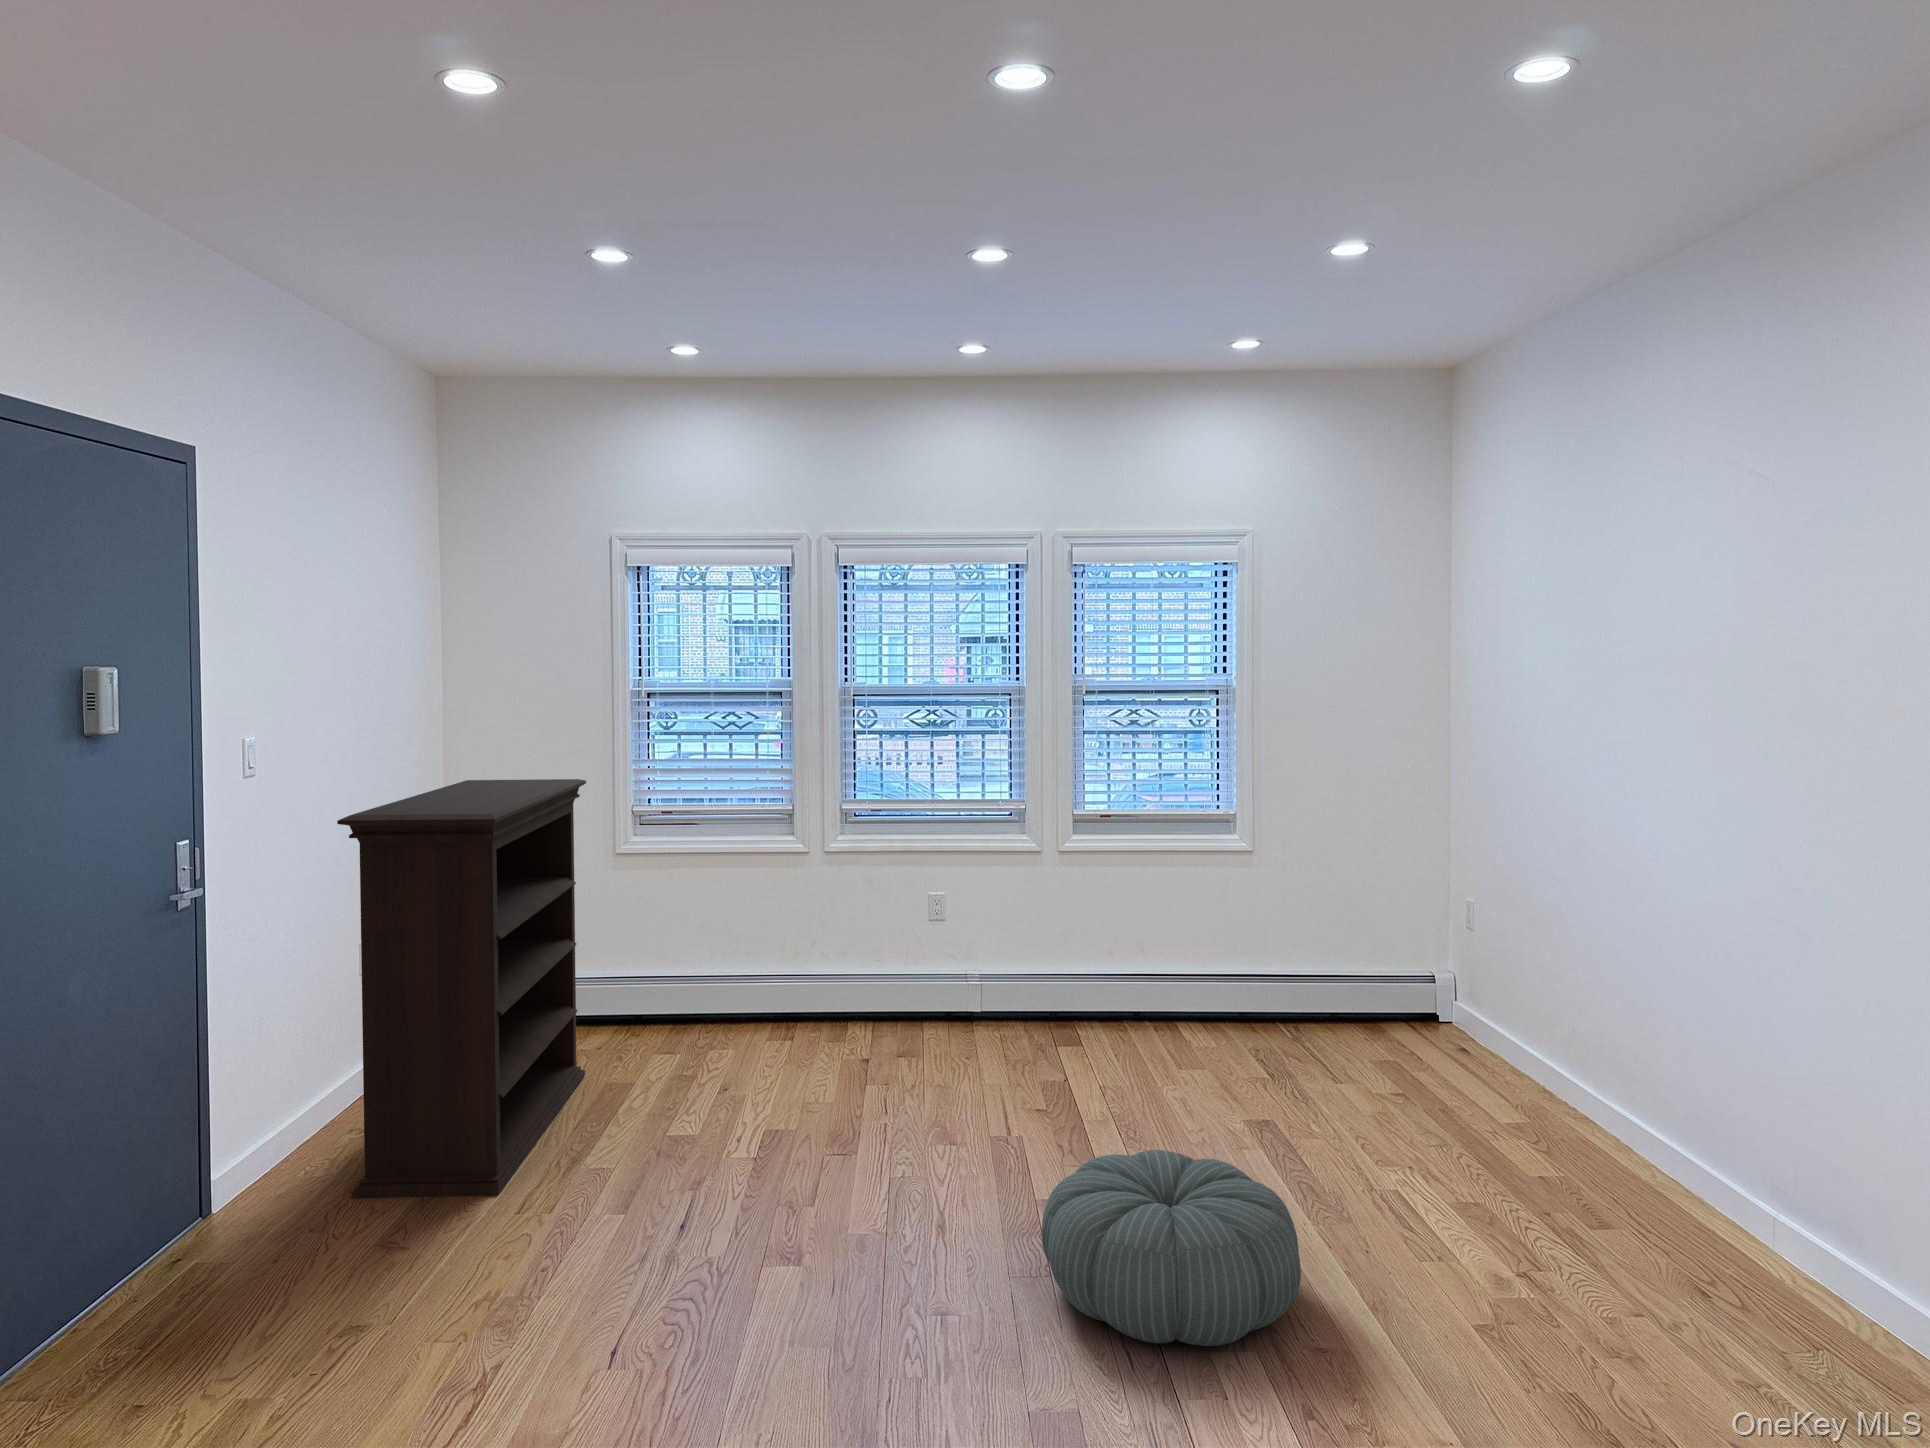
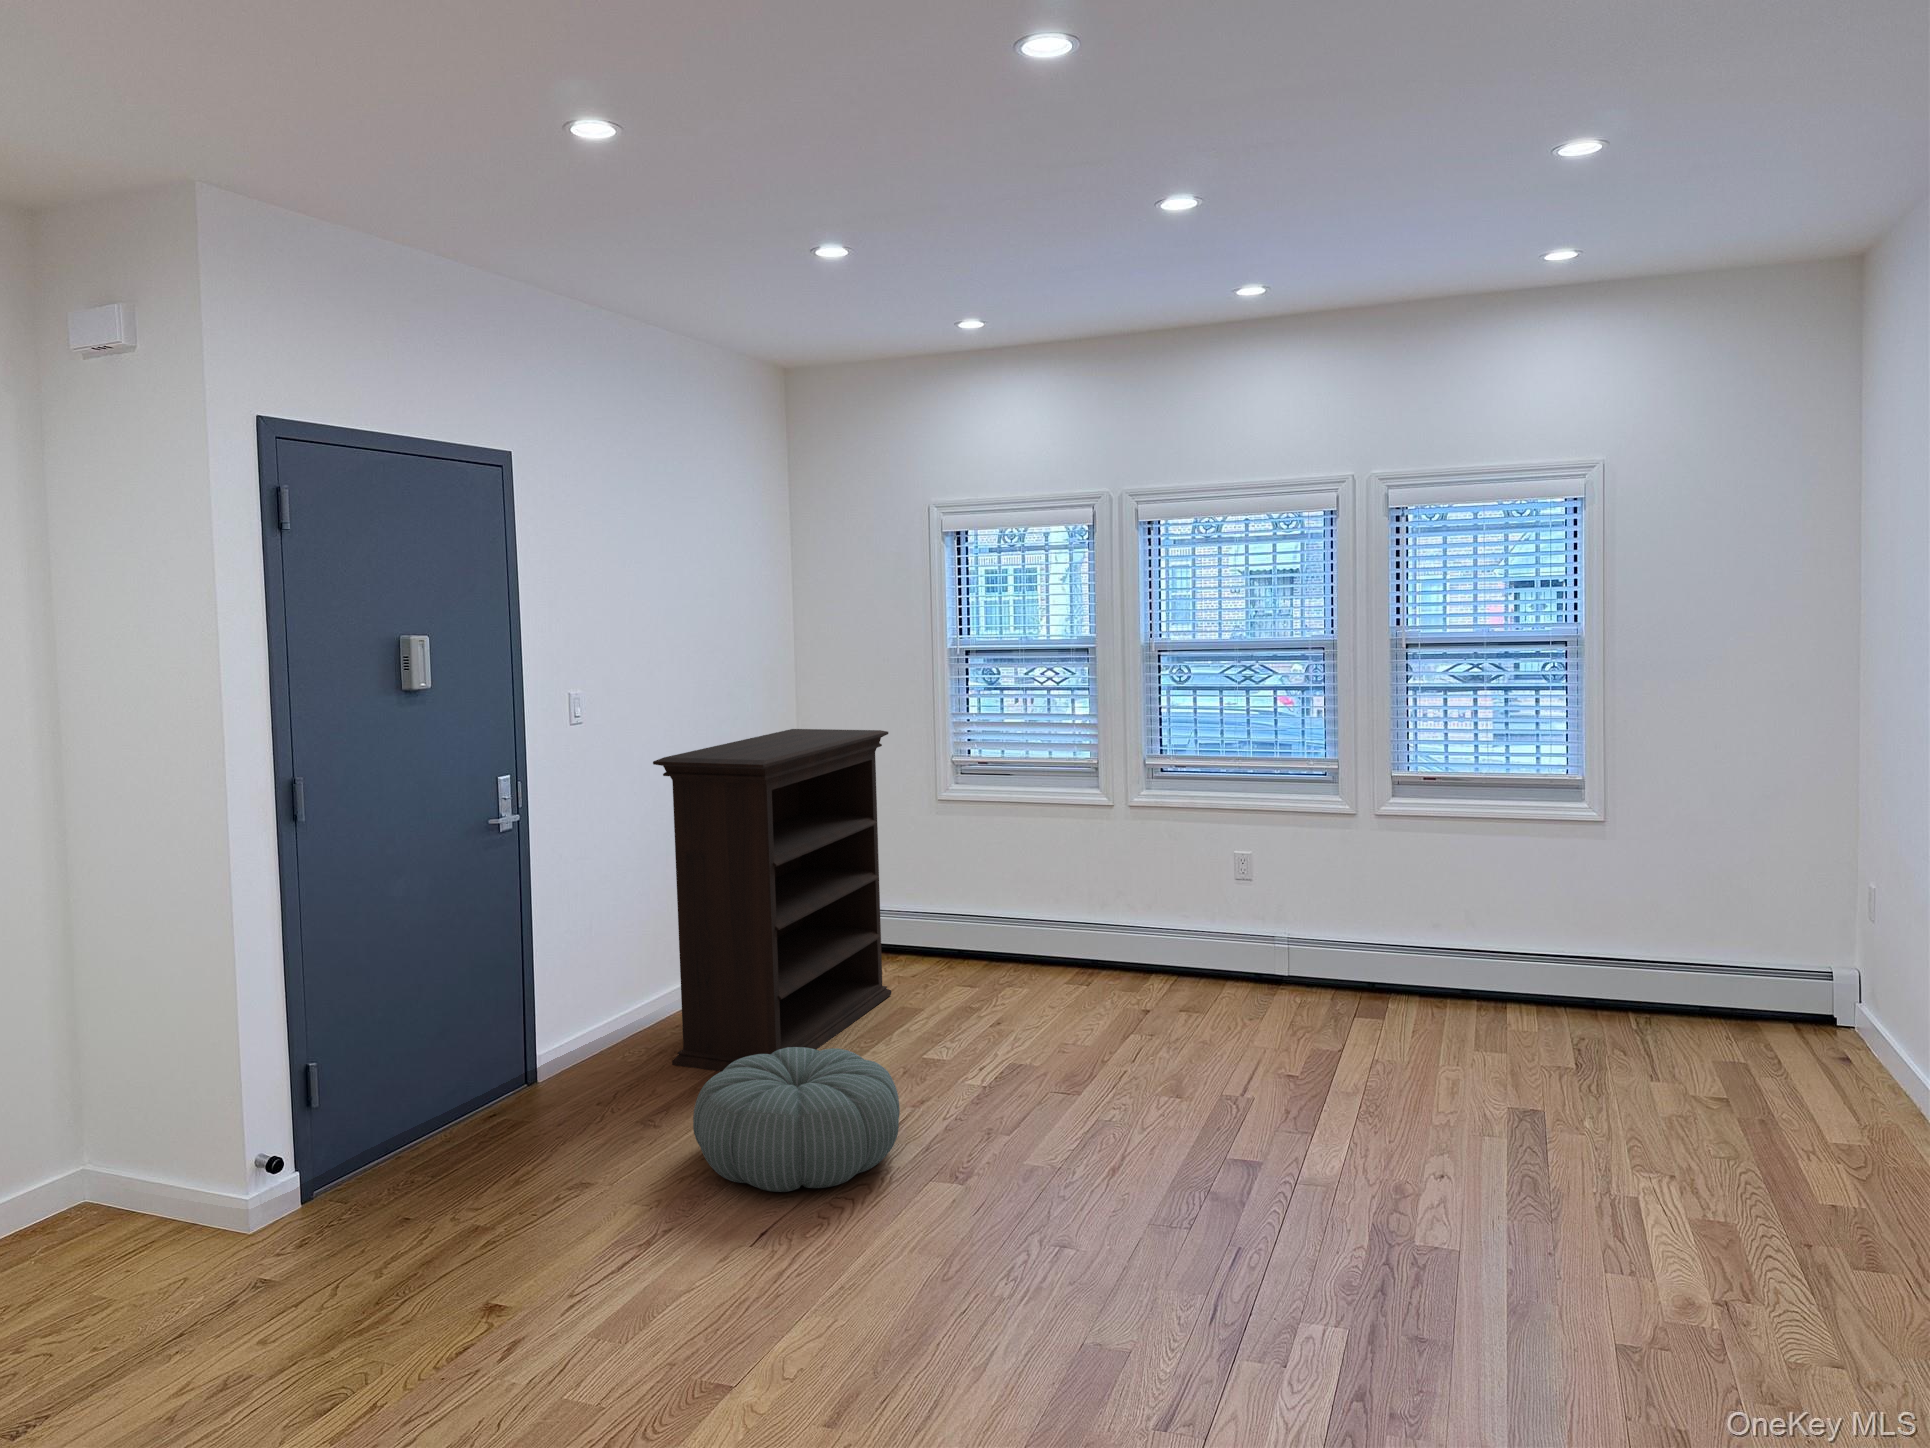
pouf: present [1042,1150,1301,1346] -> present [693,1047,900,1192]

